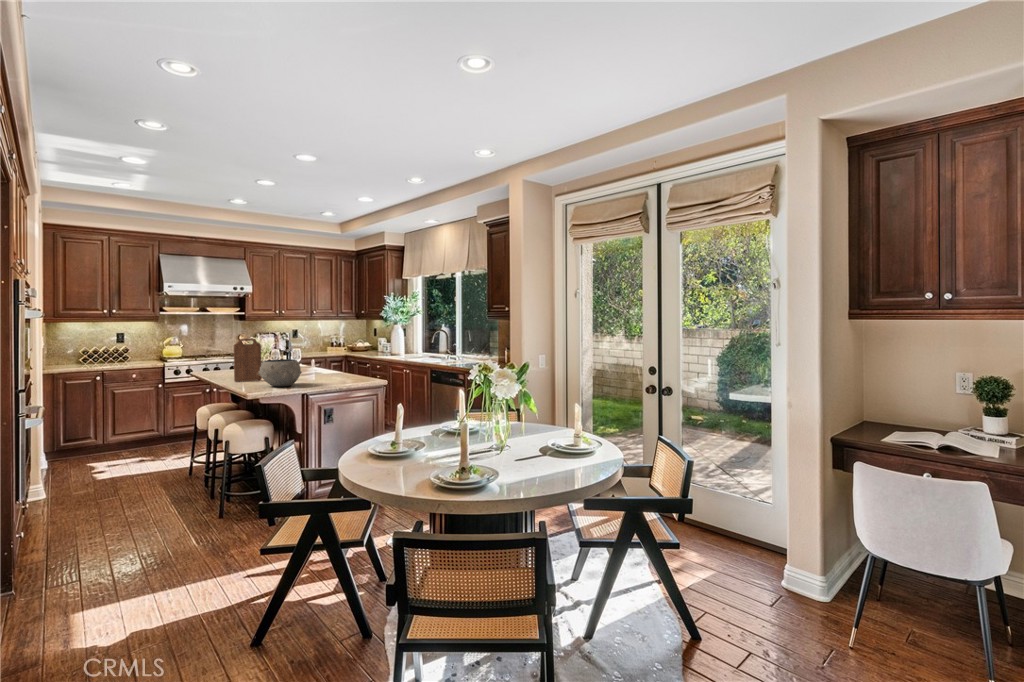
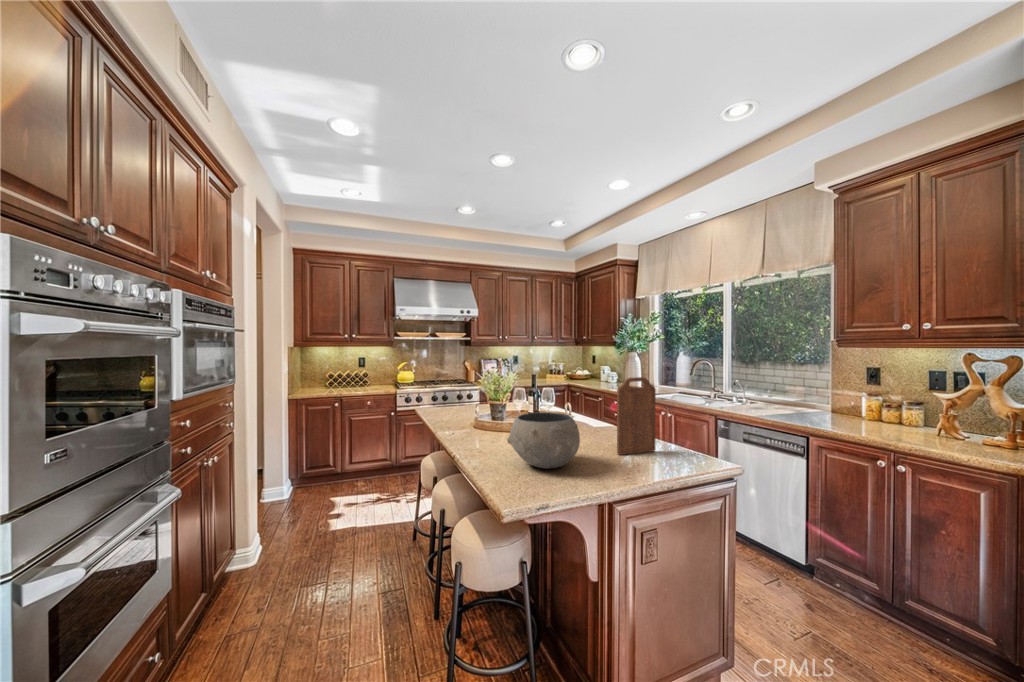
cutting board: present [234,338,262,382] -> present [617,377,656,455]

